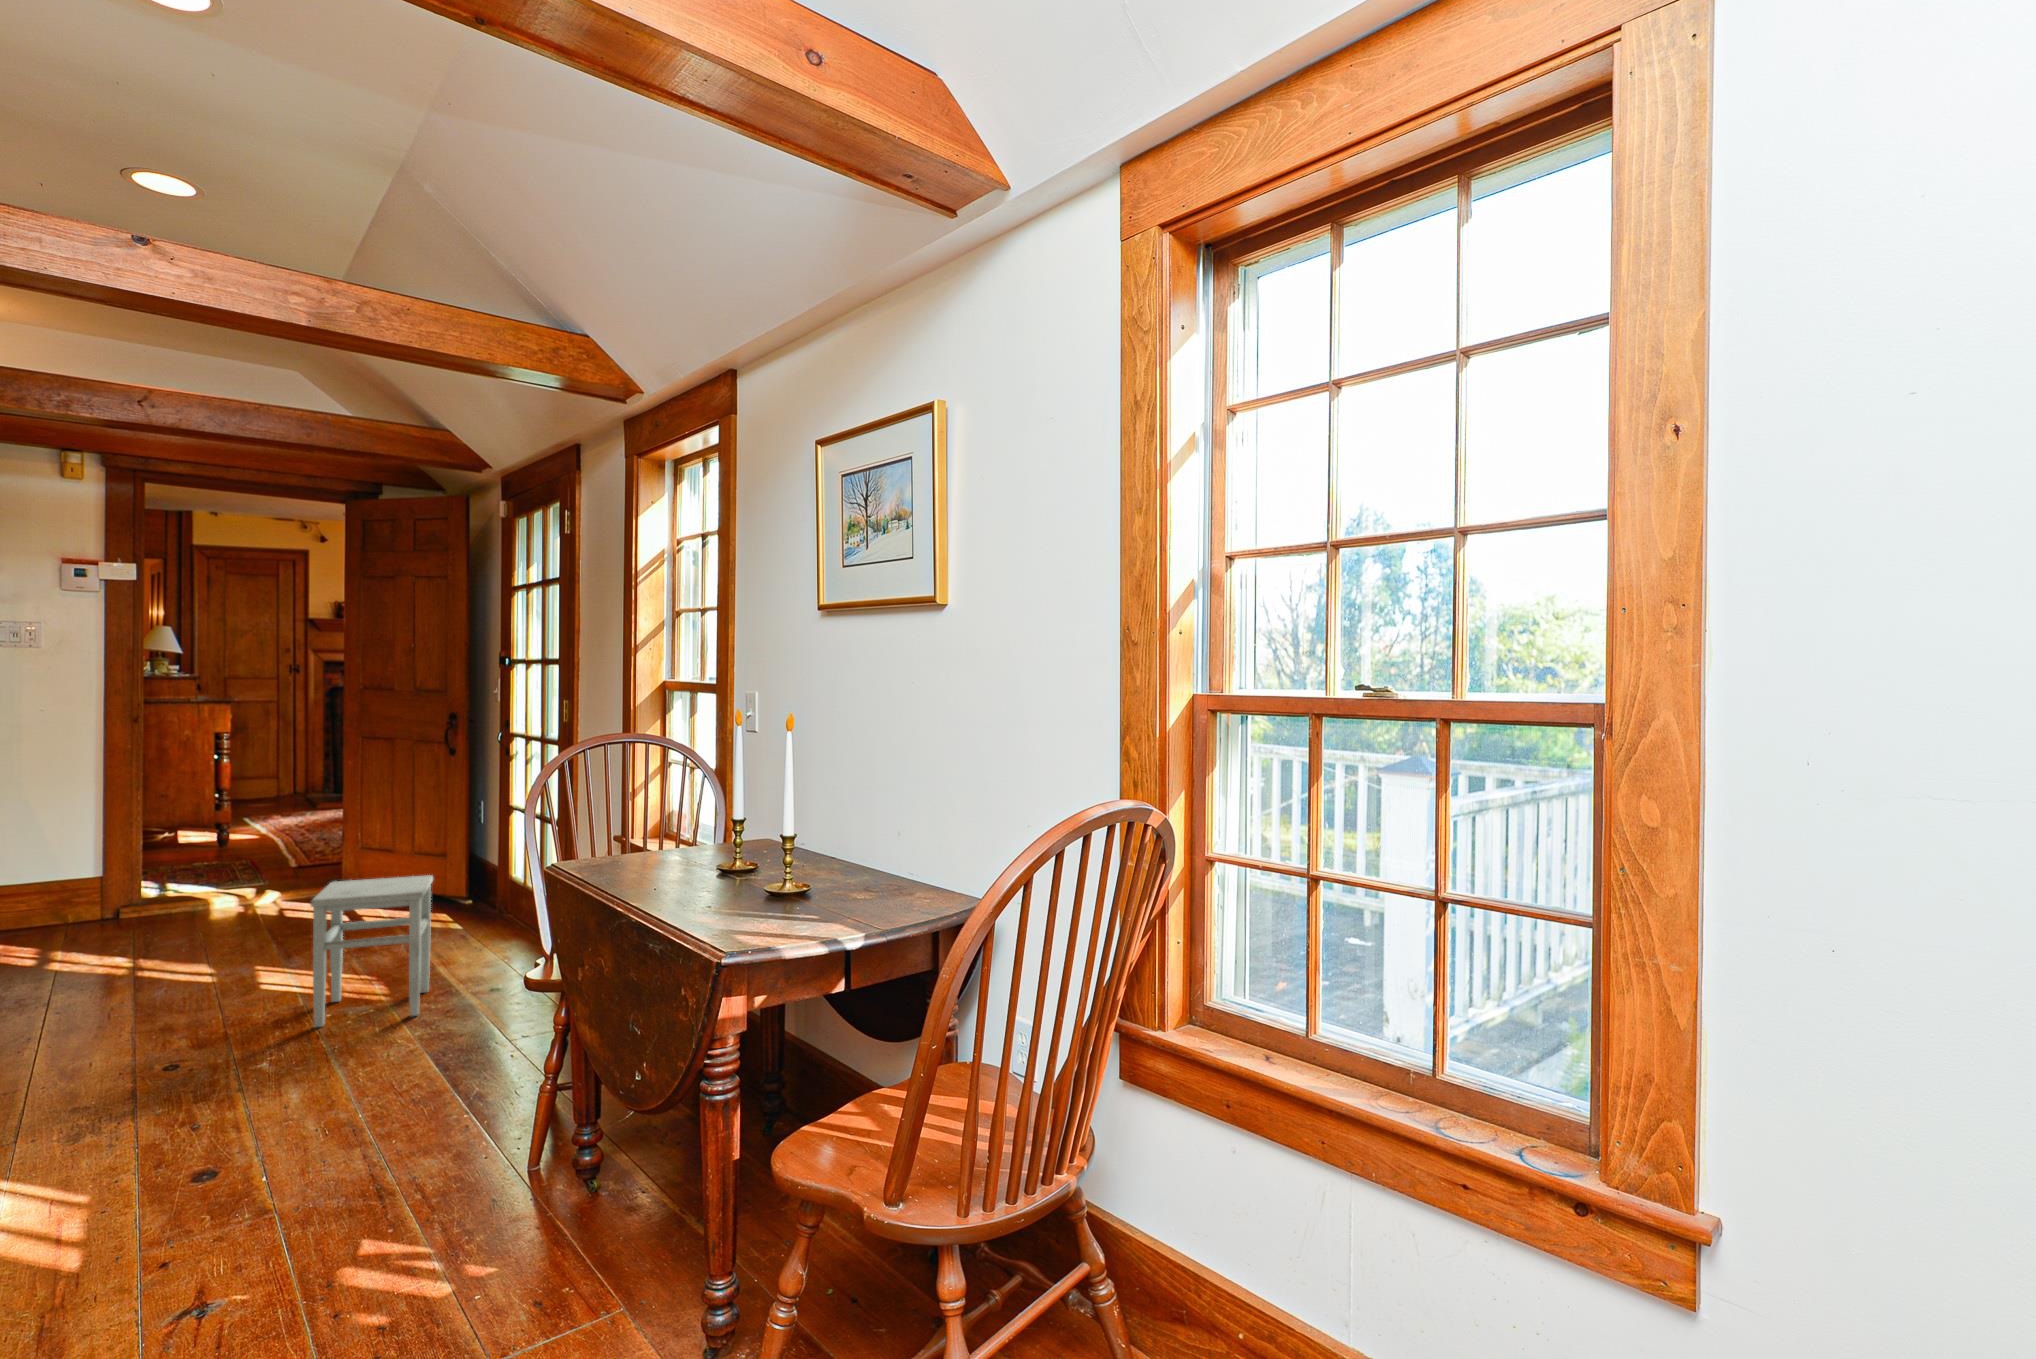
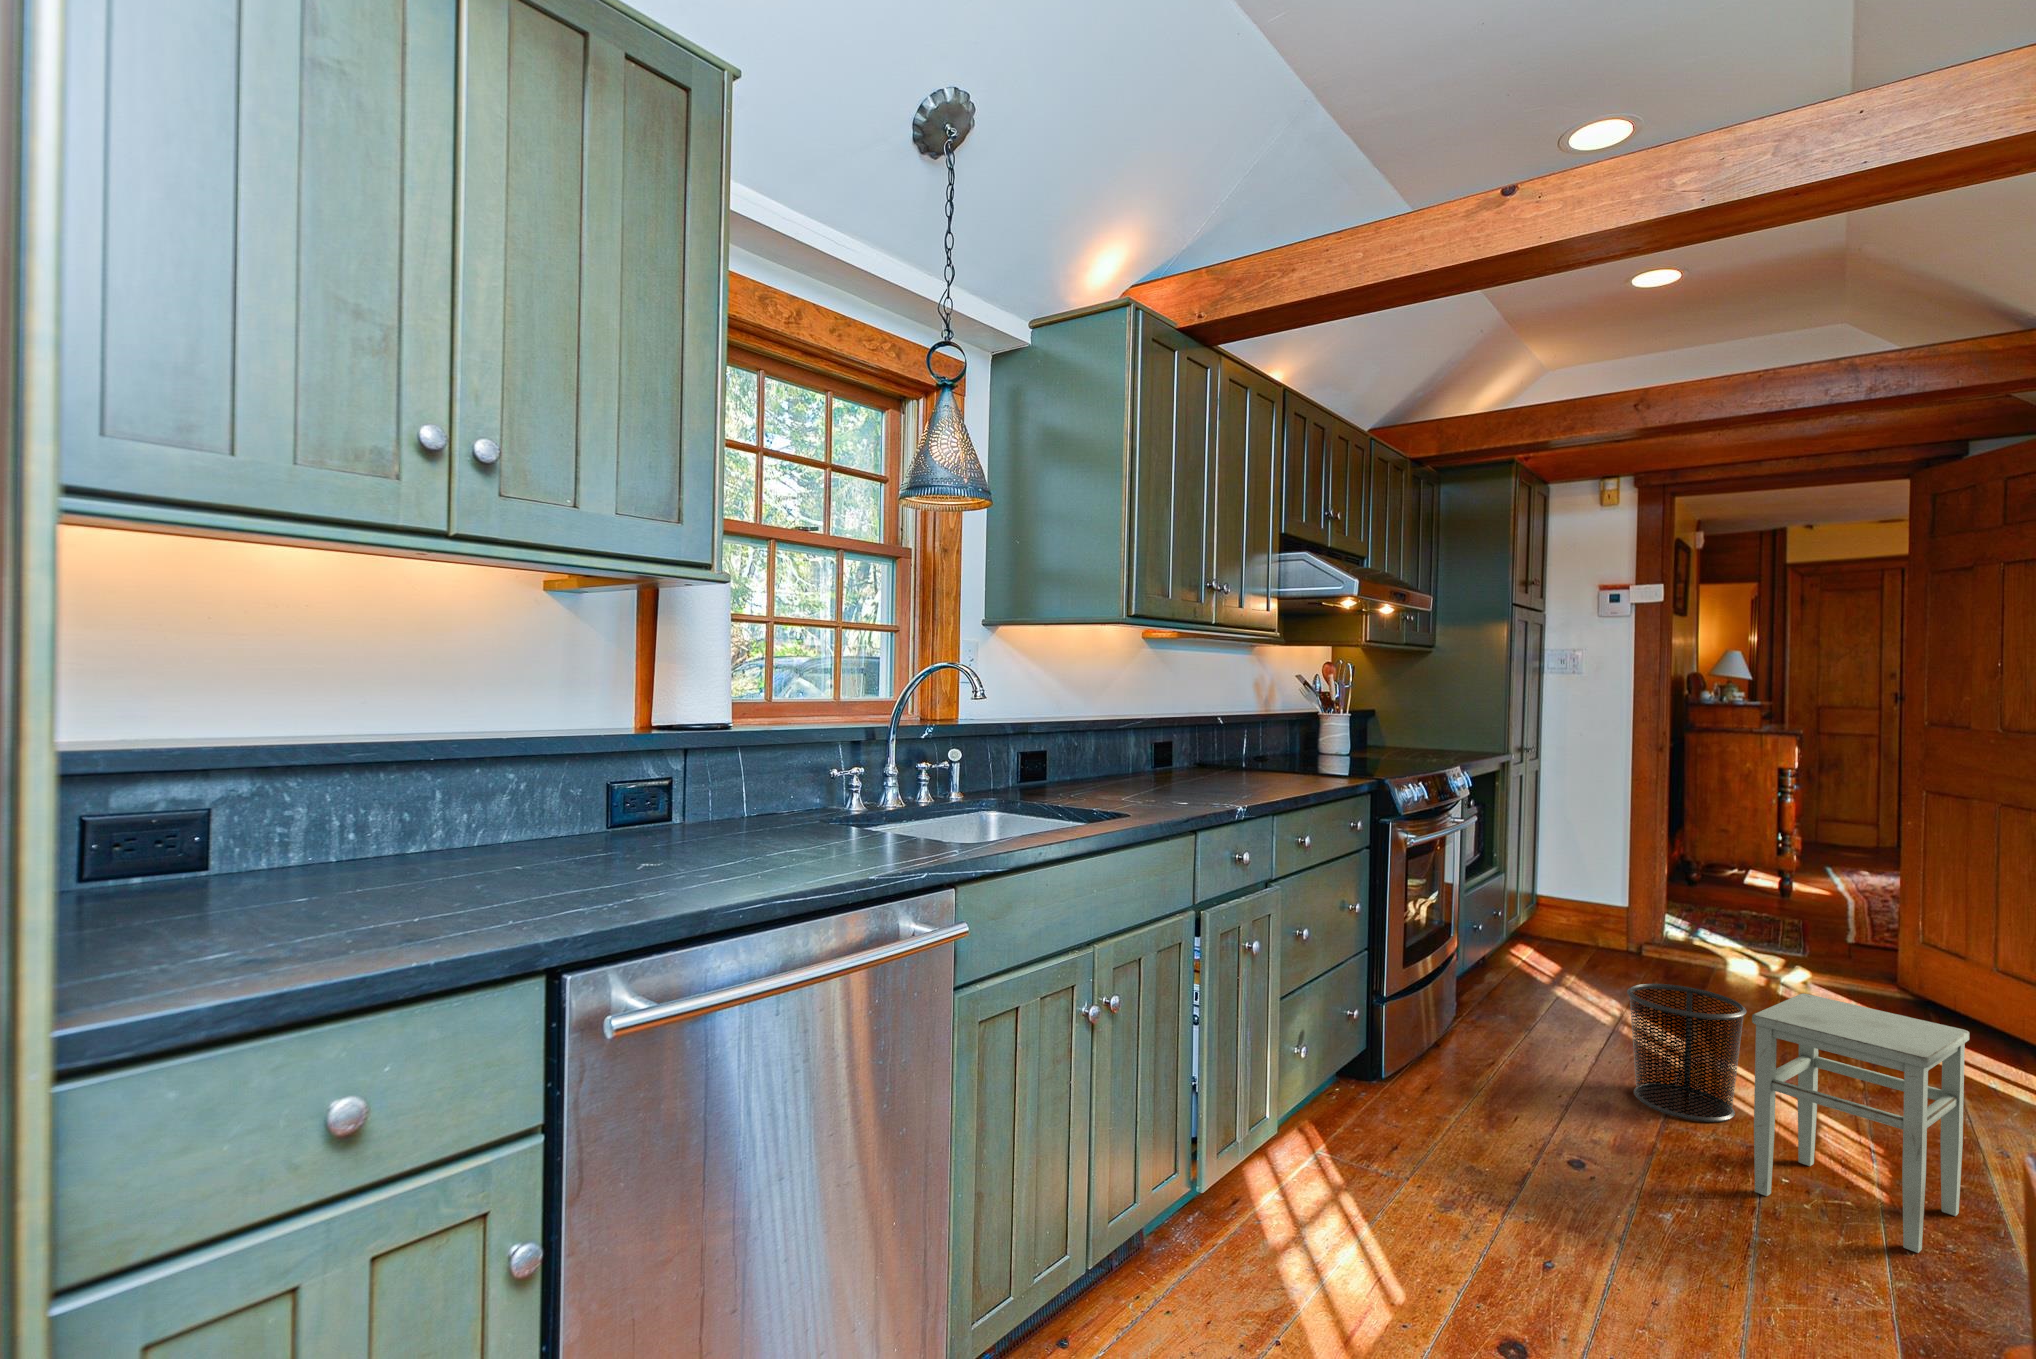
waste bin: none [181,907,283,1013] -> present [1627,984,1747,1122]

